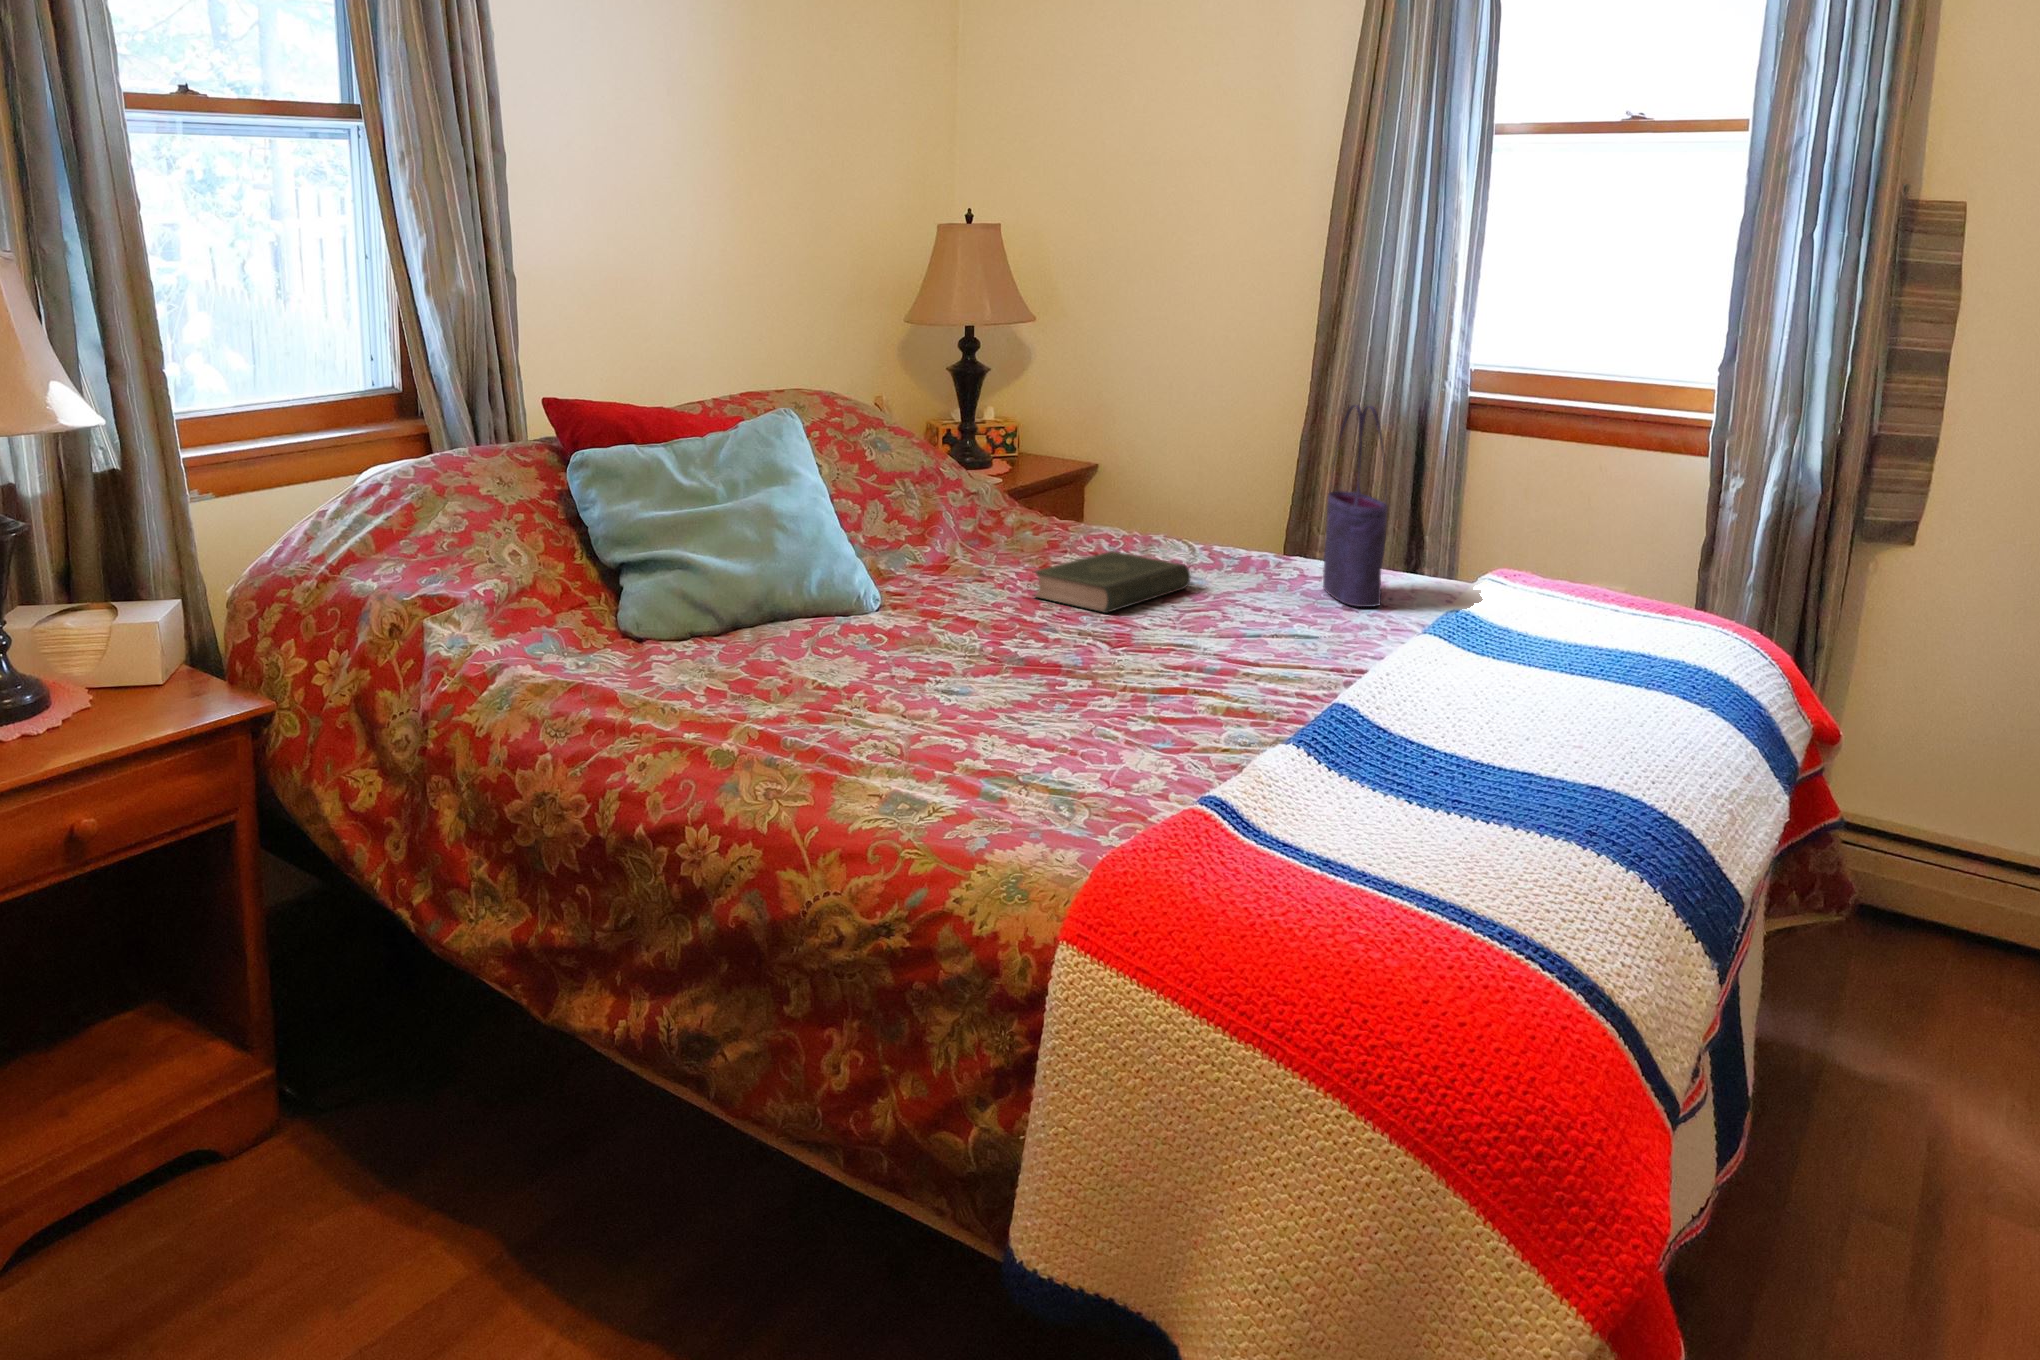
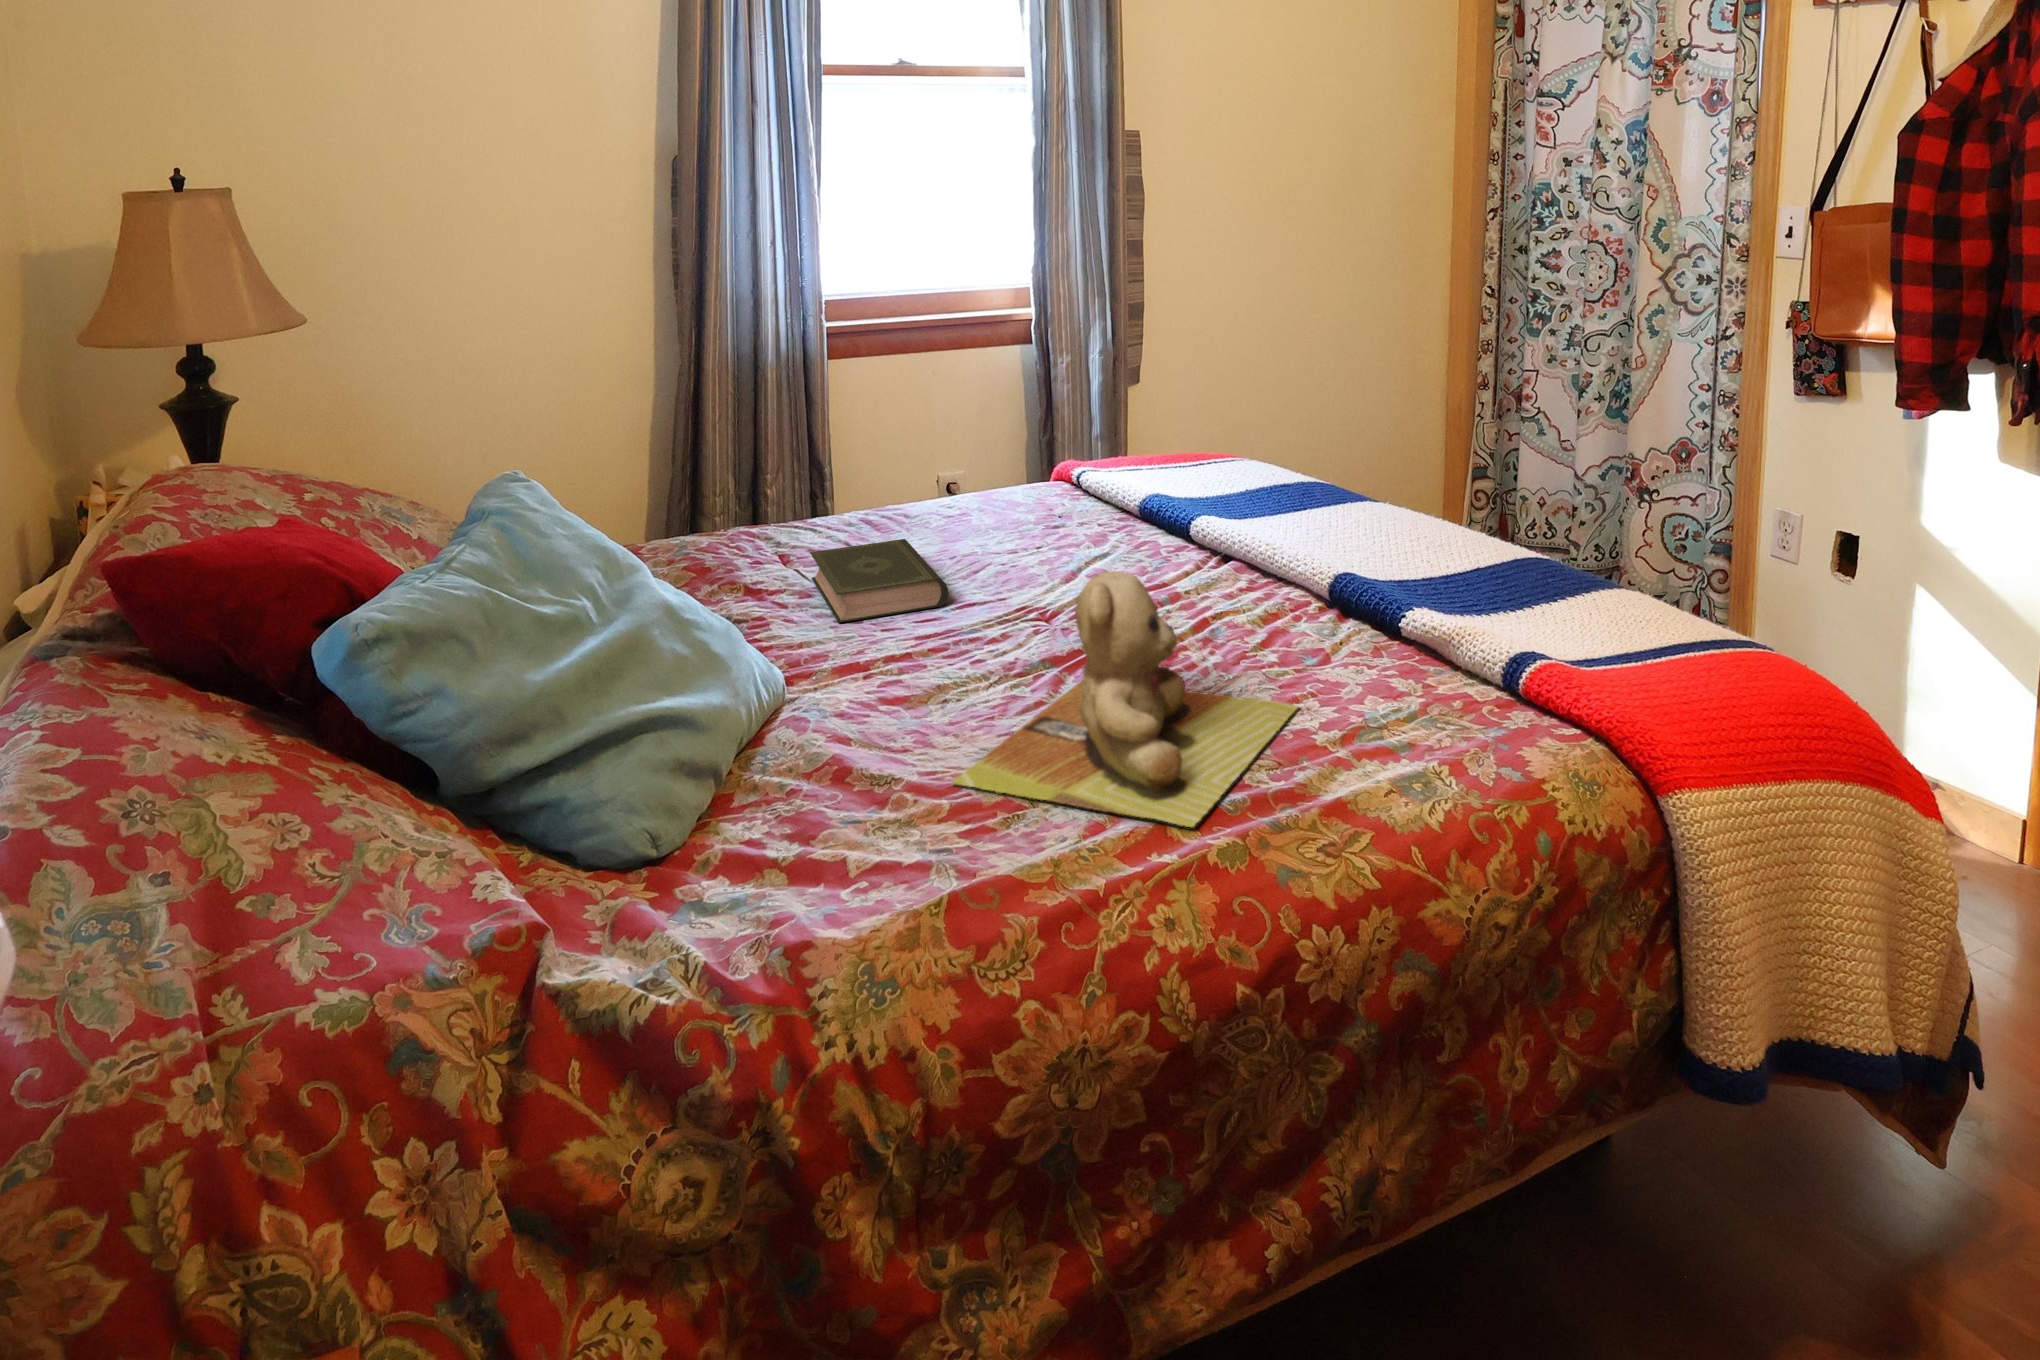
tote bag: present [1323,405,1388,607] -> none [976,339,1060,528]
teddy bear: none [768,551,1041,746] -> present [953,571,1298,827]

